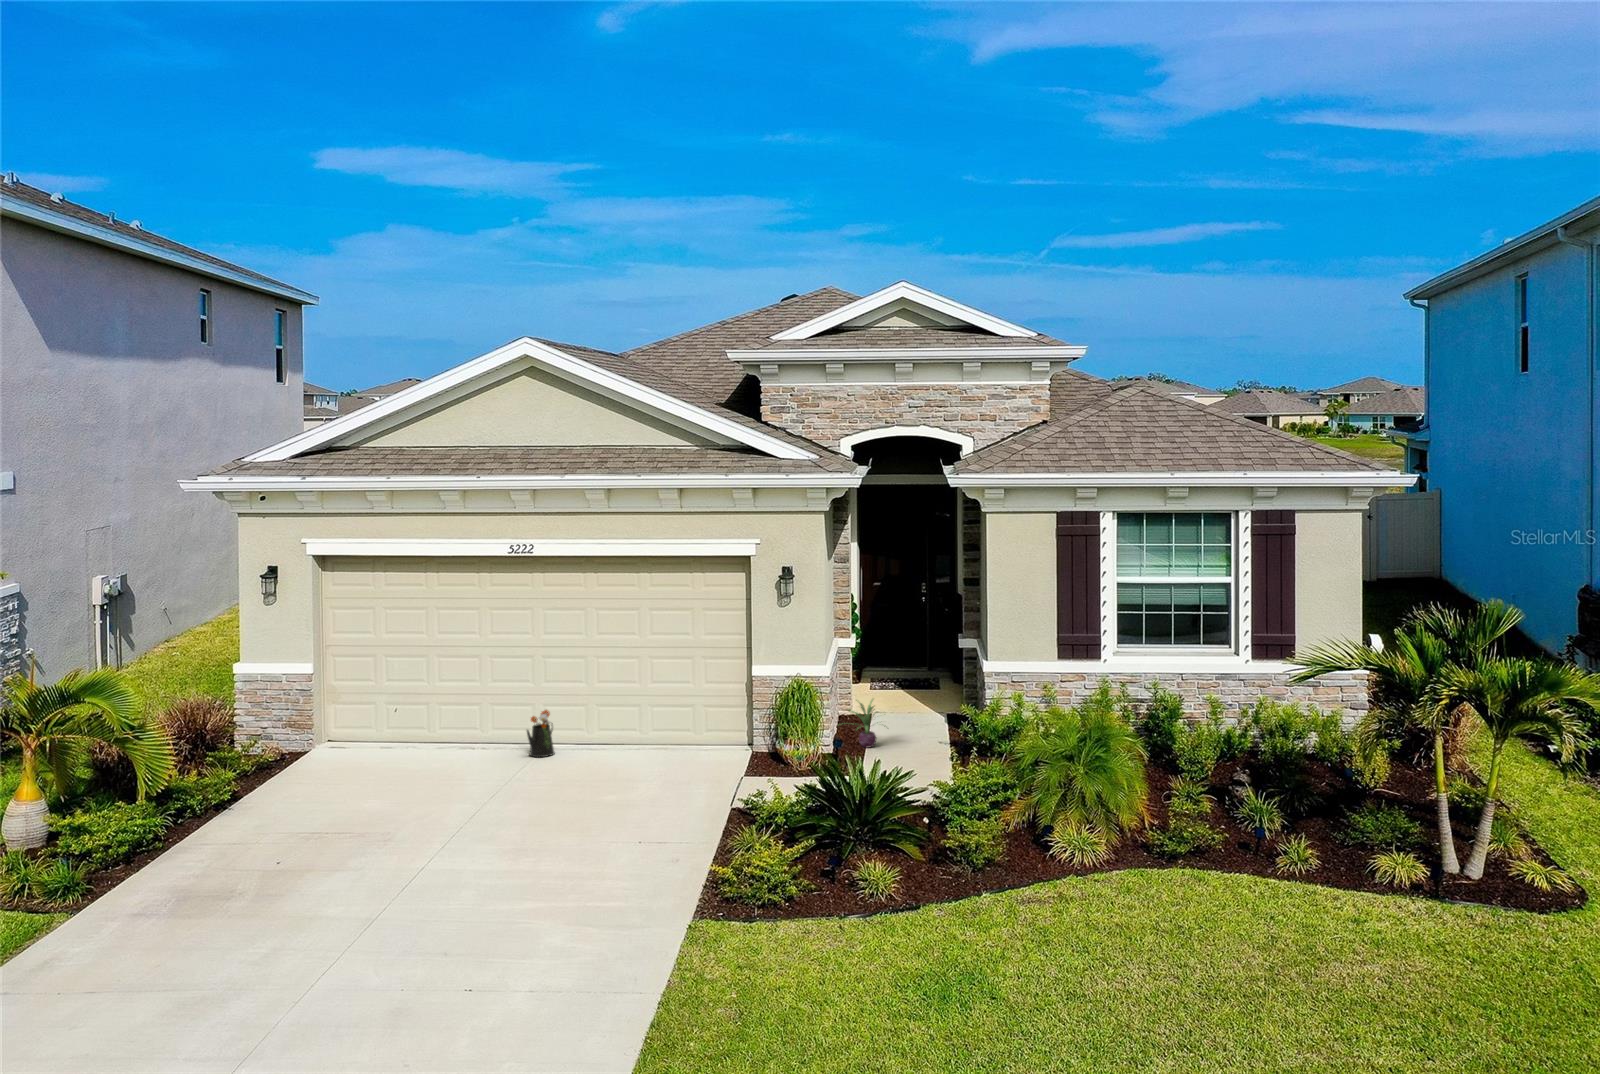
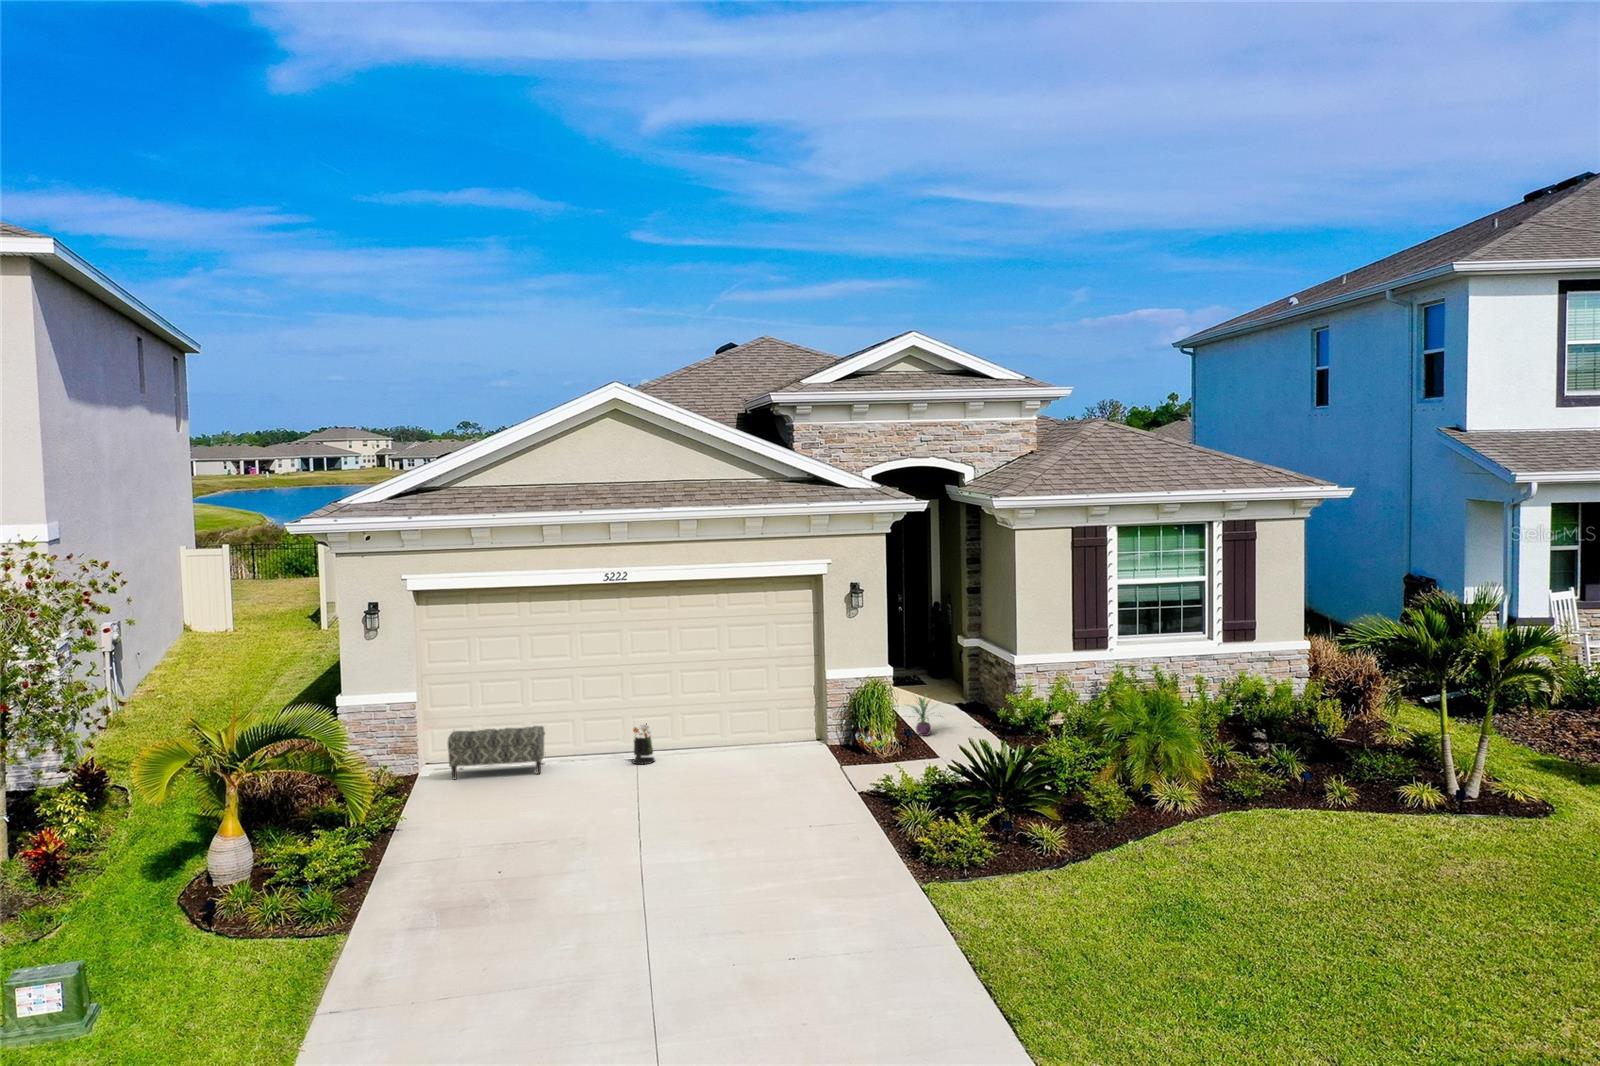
bench: none [333,704,445,760] -> present [448,726,545,779]

